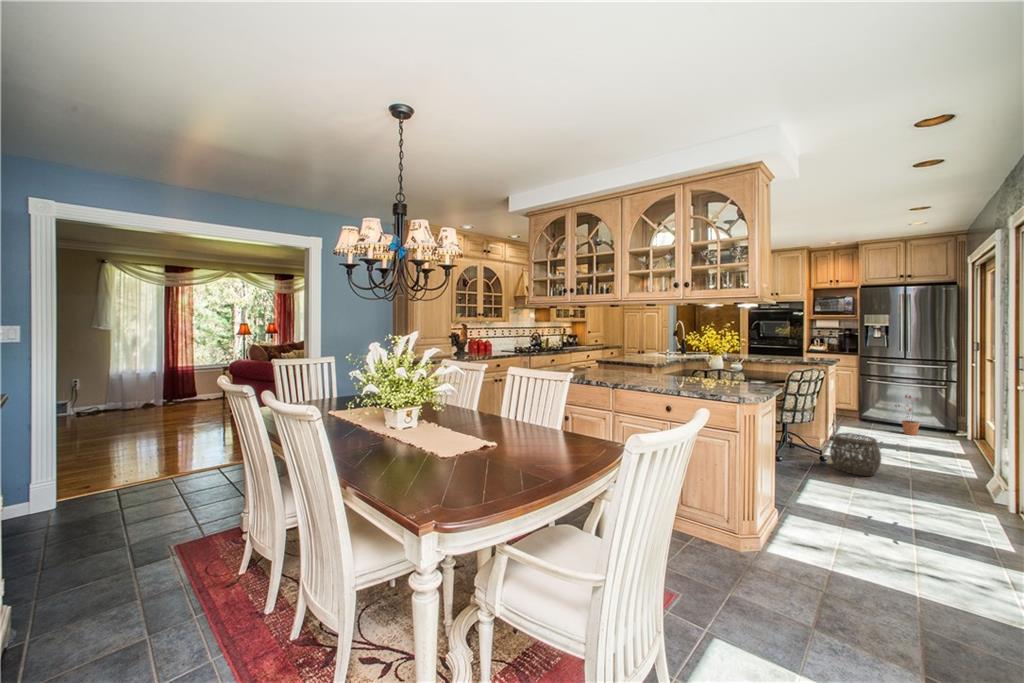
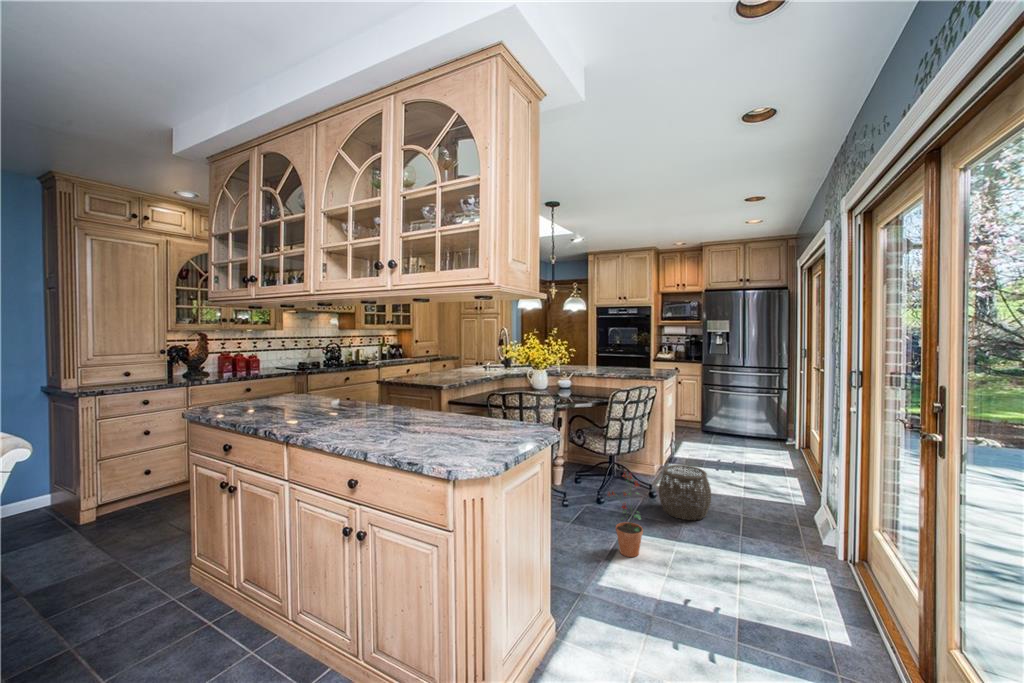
potted plant: present [895,395,920,435] -> present [608,471,643,557]

